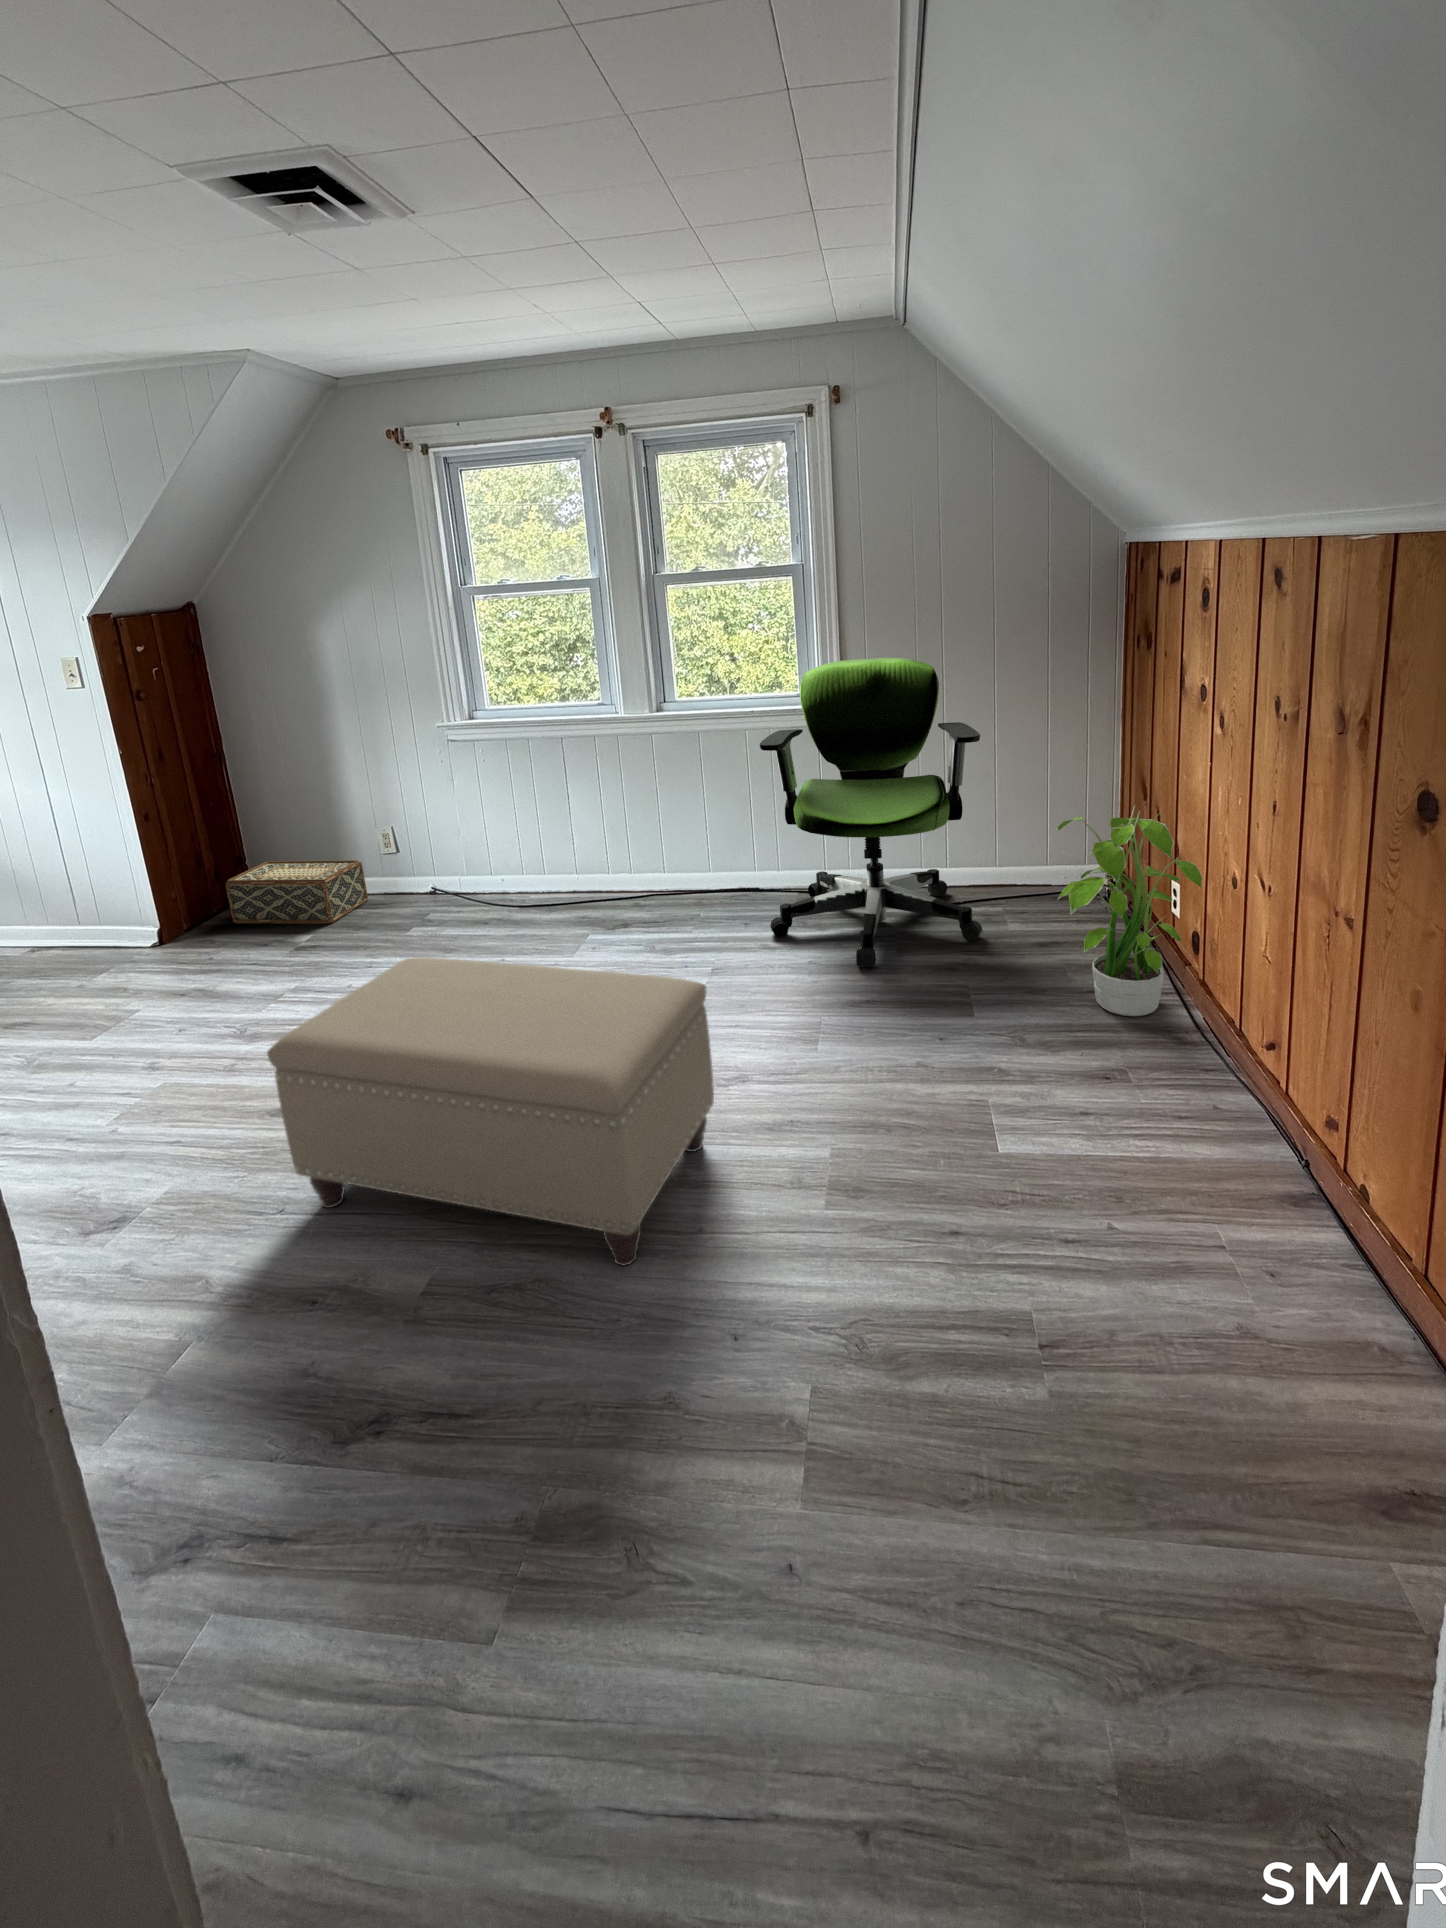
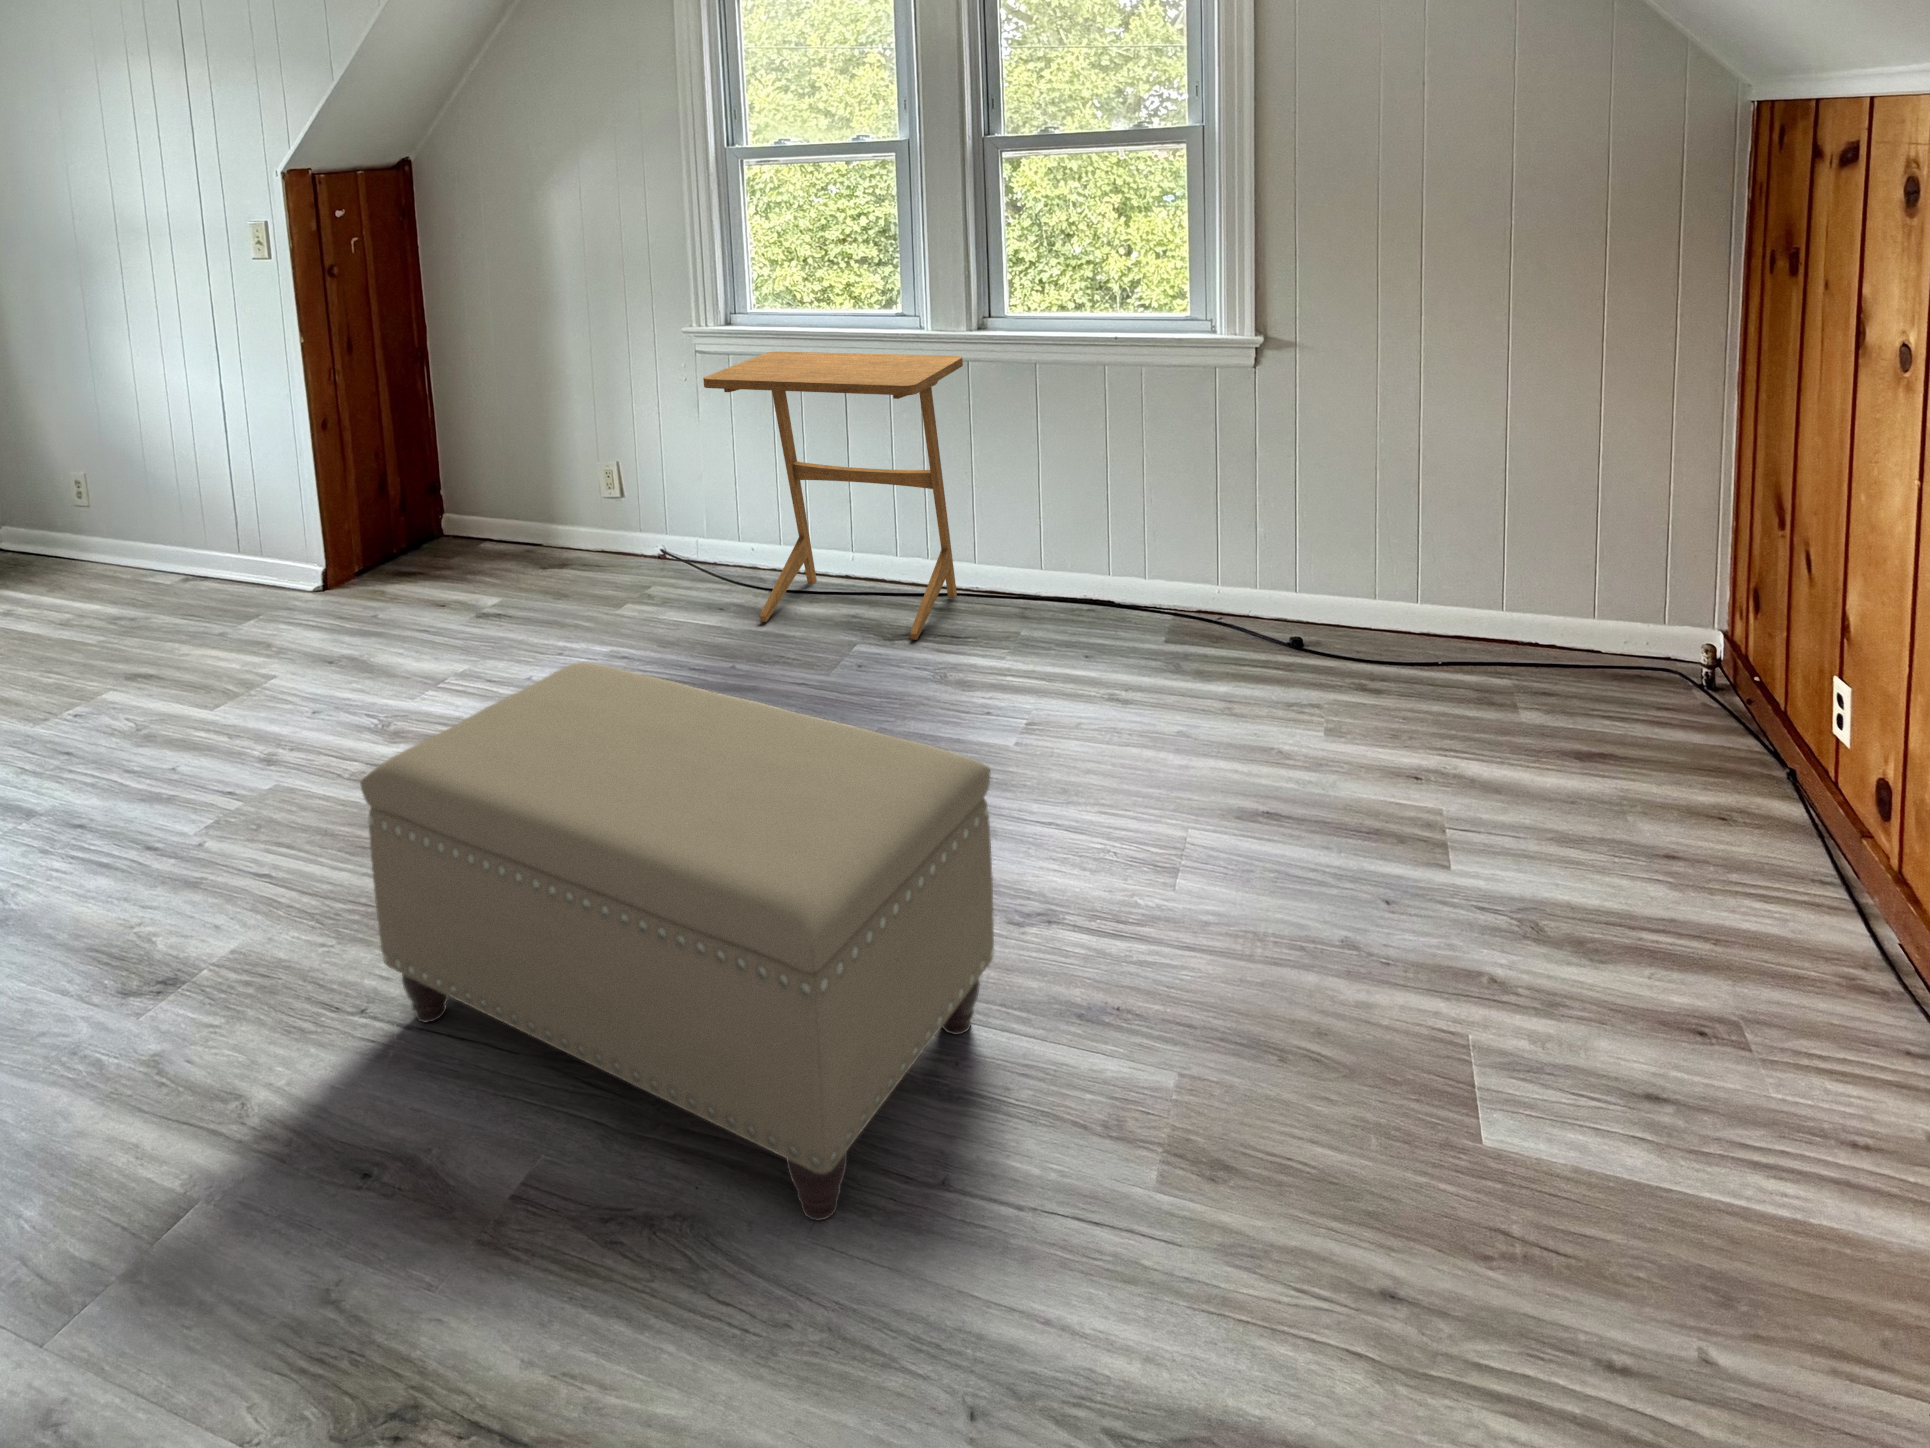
office chair: present [760,658,982,967] -> none [1121,269,1482,757]
side table: none [462,731,651,927] -> present [703,351,963,640]
potted plant: present [1057,806,1202,1016] -> none [1610,542,1898,919]
woven basket: present [226,860,368,923] -> none [406,494,579,586]

